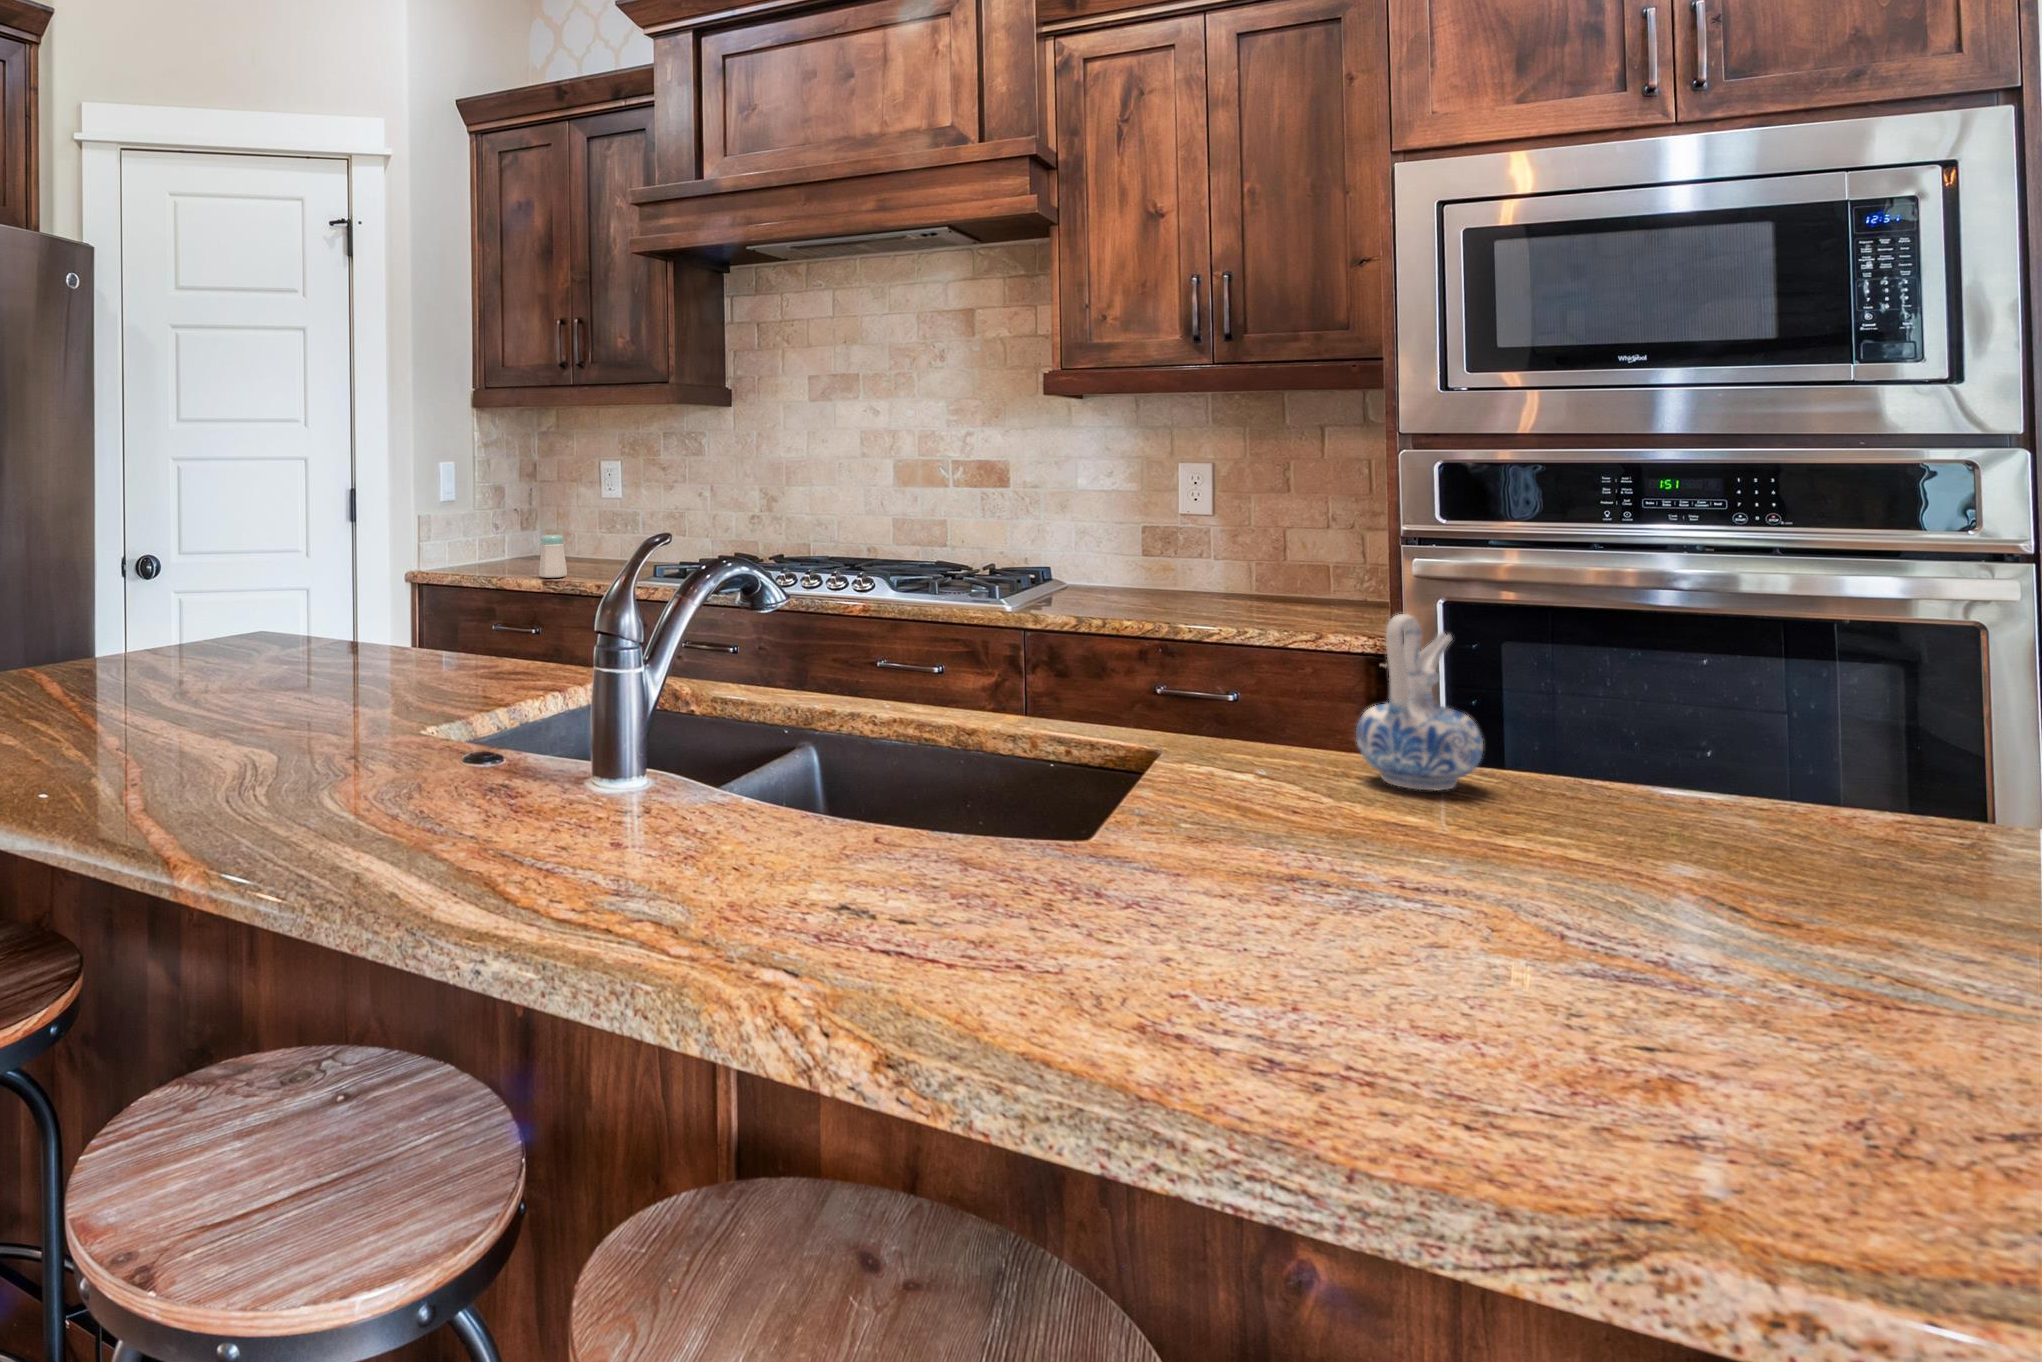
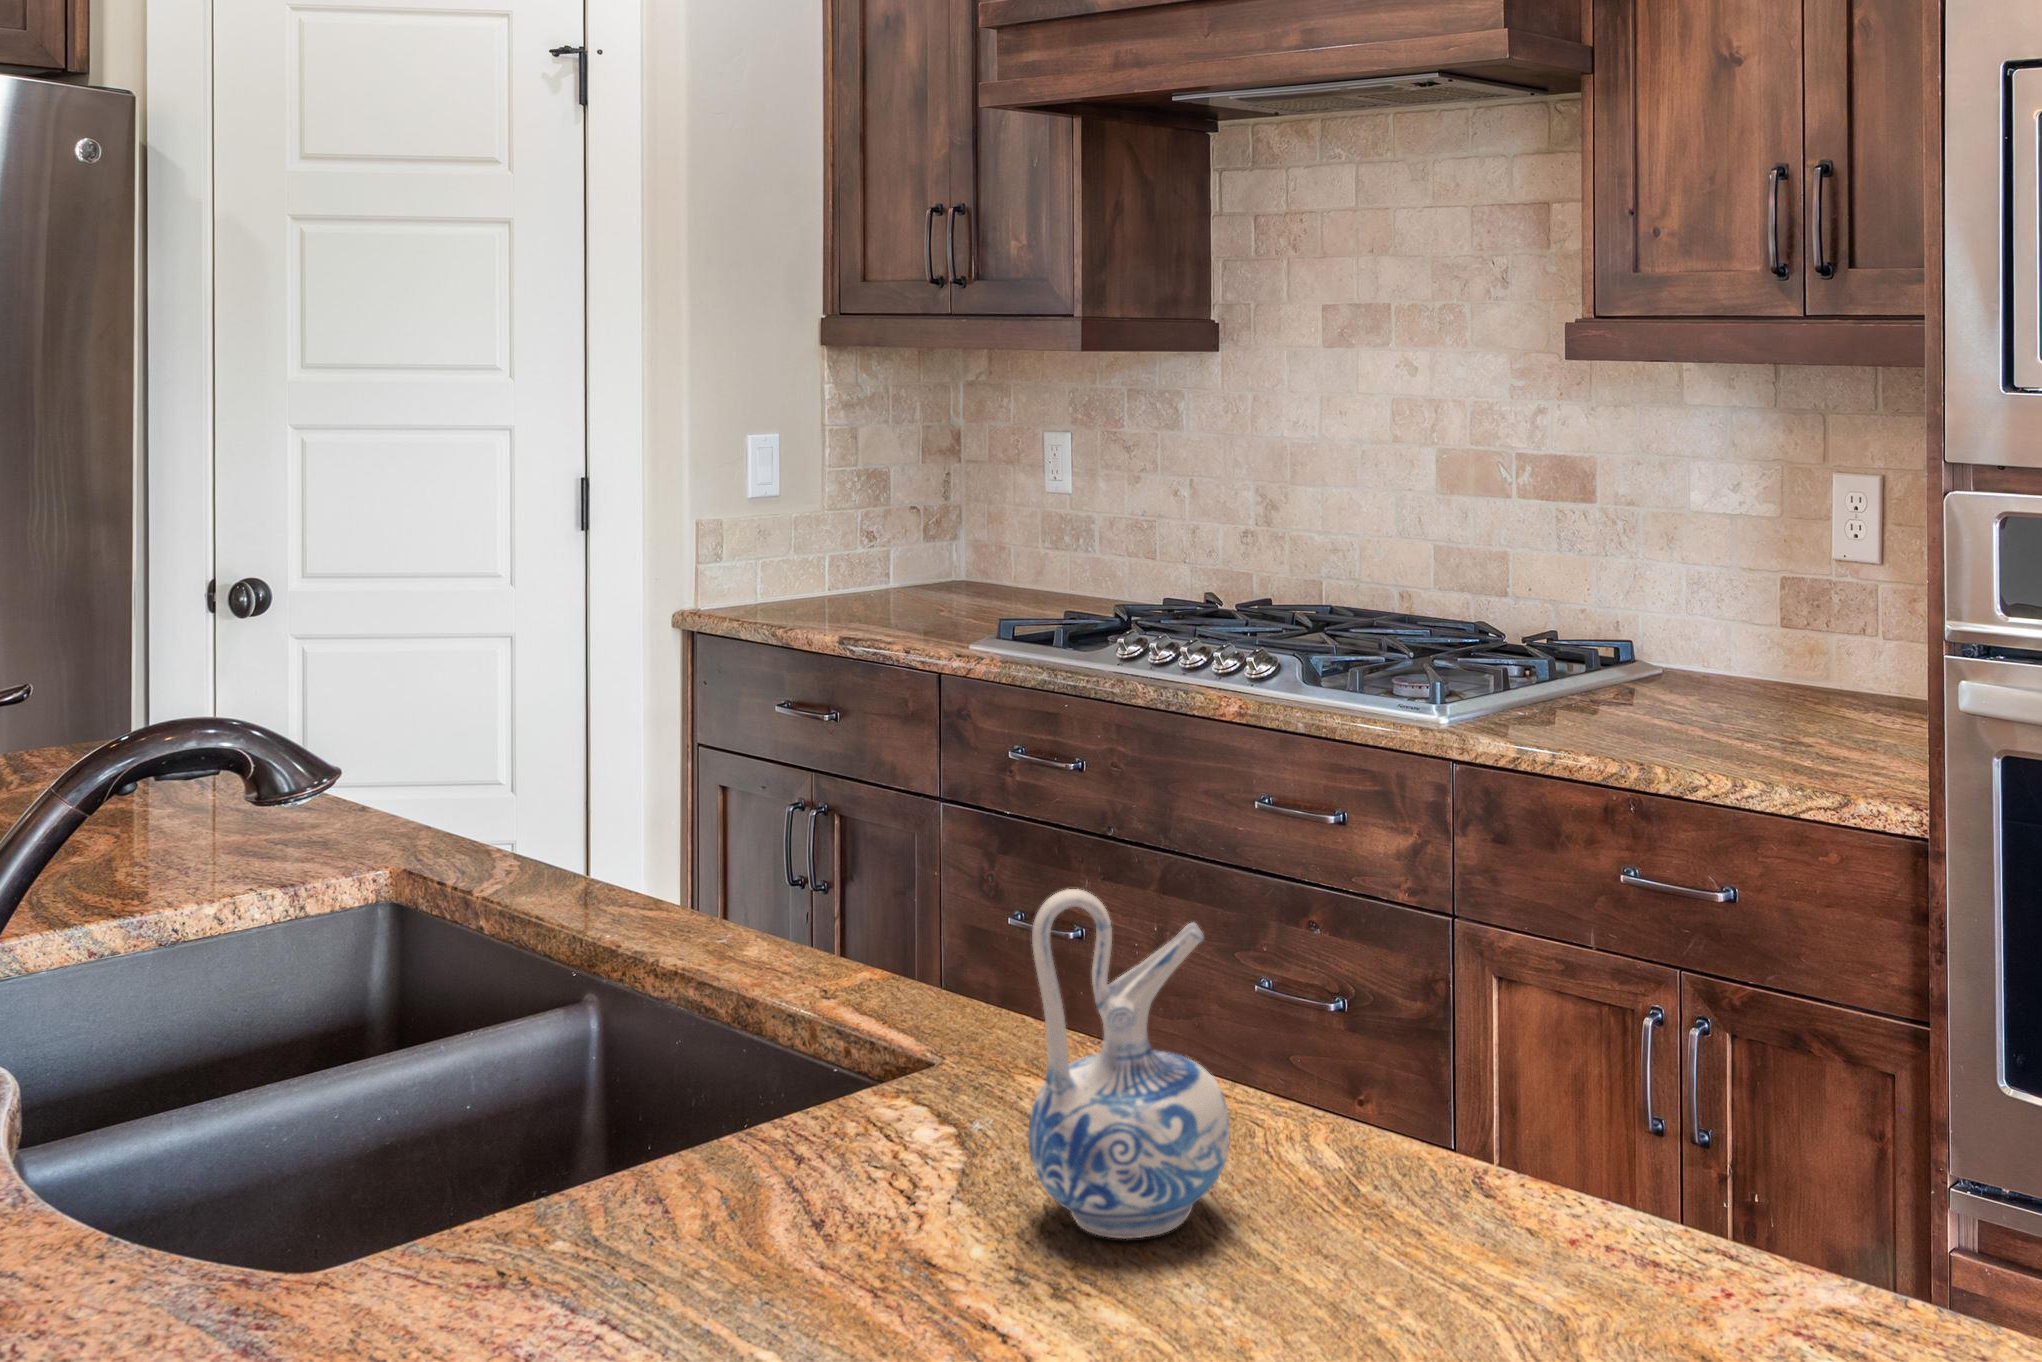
salt shaker: present [539,535,567,578] -> none [871,550,914,621]

